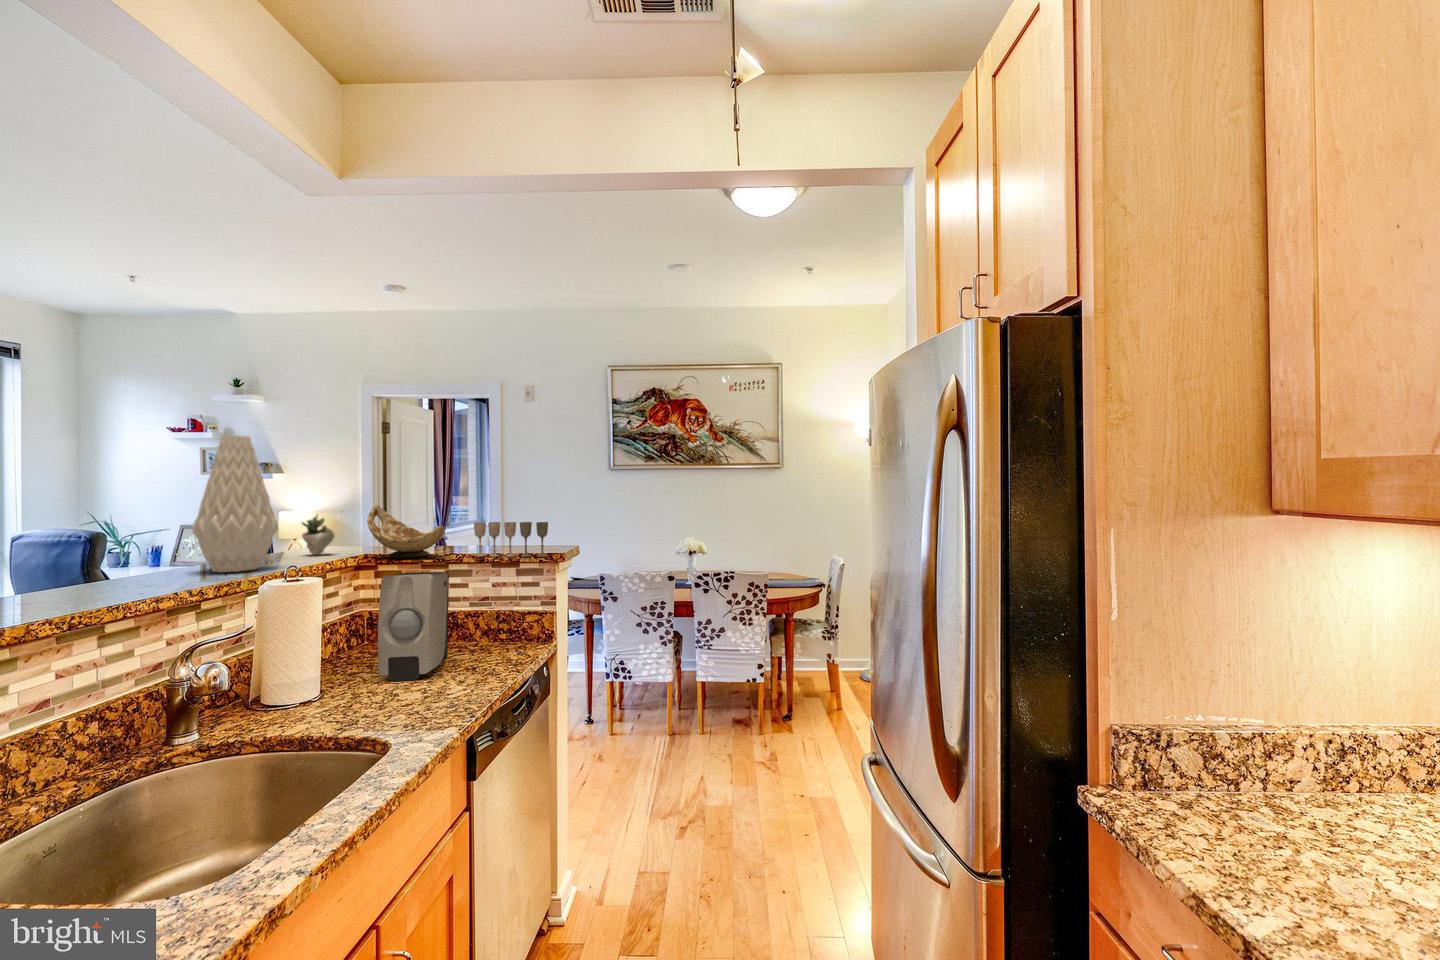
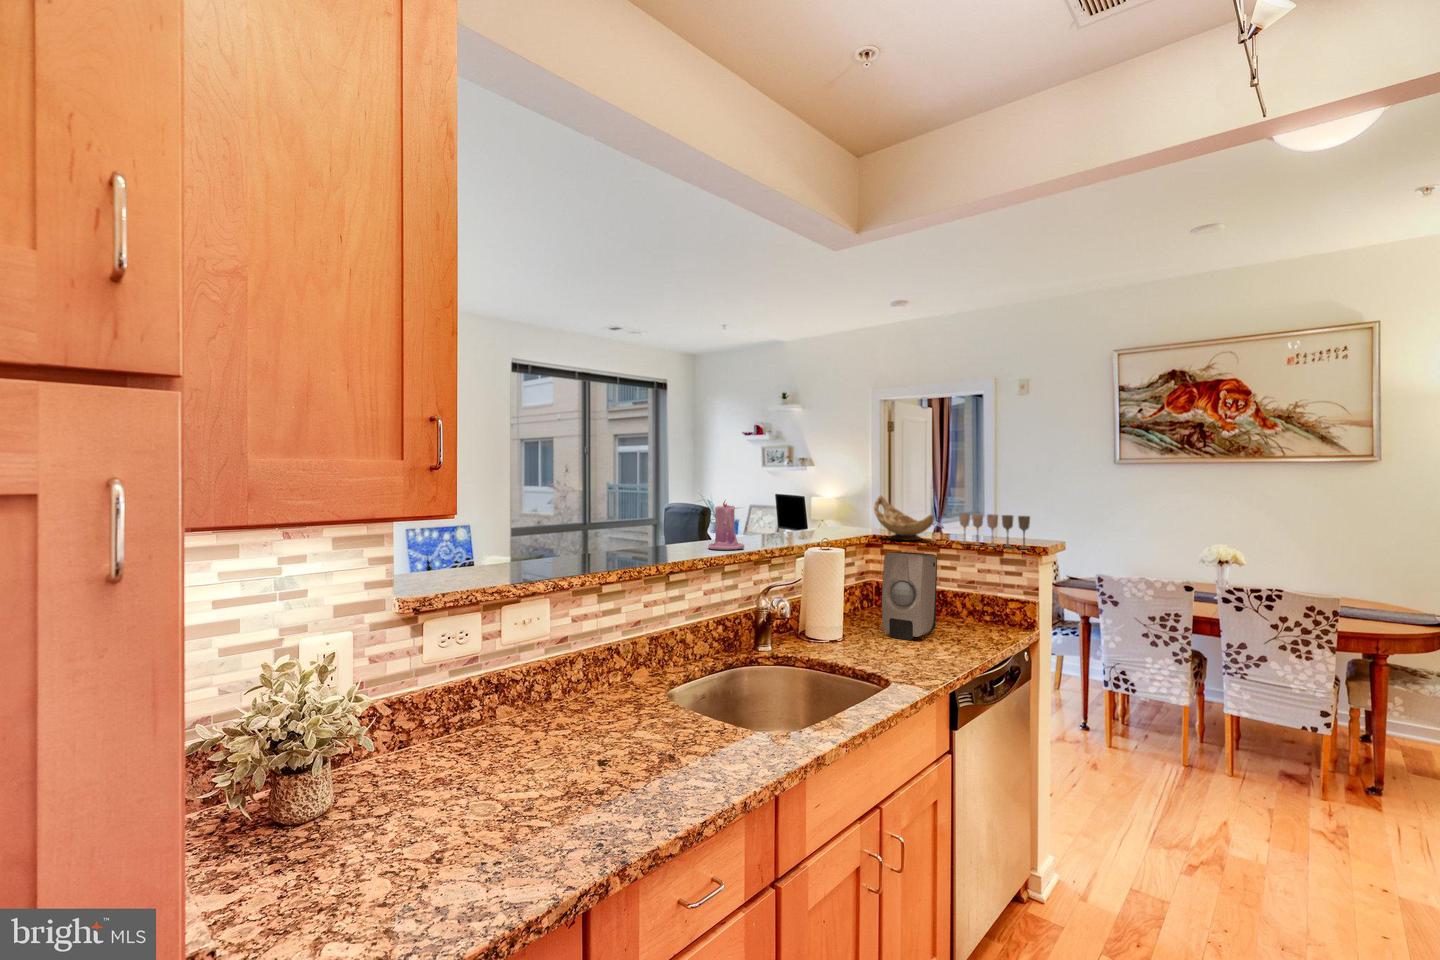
vase: present [193,435,278,572] -> none [767,444,815,540]
succulent plant: present [302,515,334,555] -> none [828,499,856,533]
candle: none [60,517,141,601] -> present [708,501,744,550]

